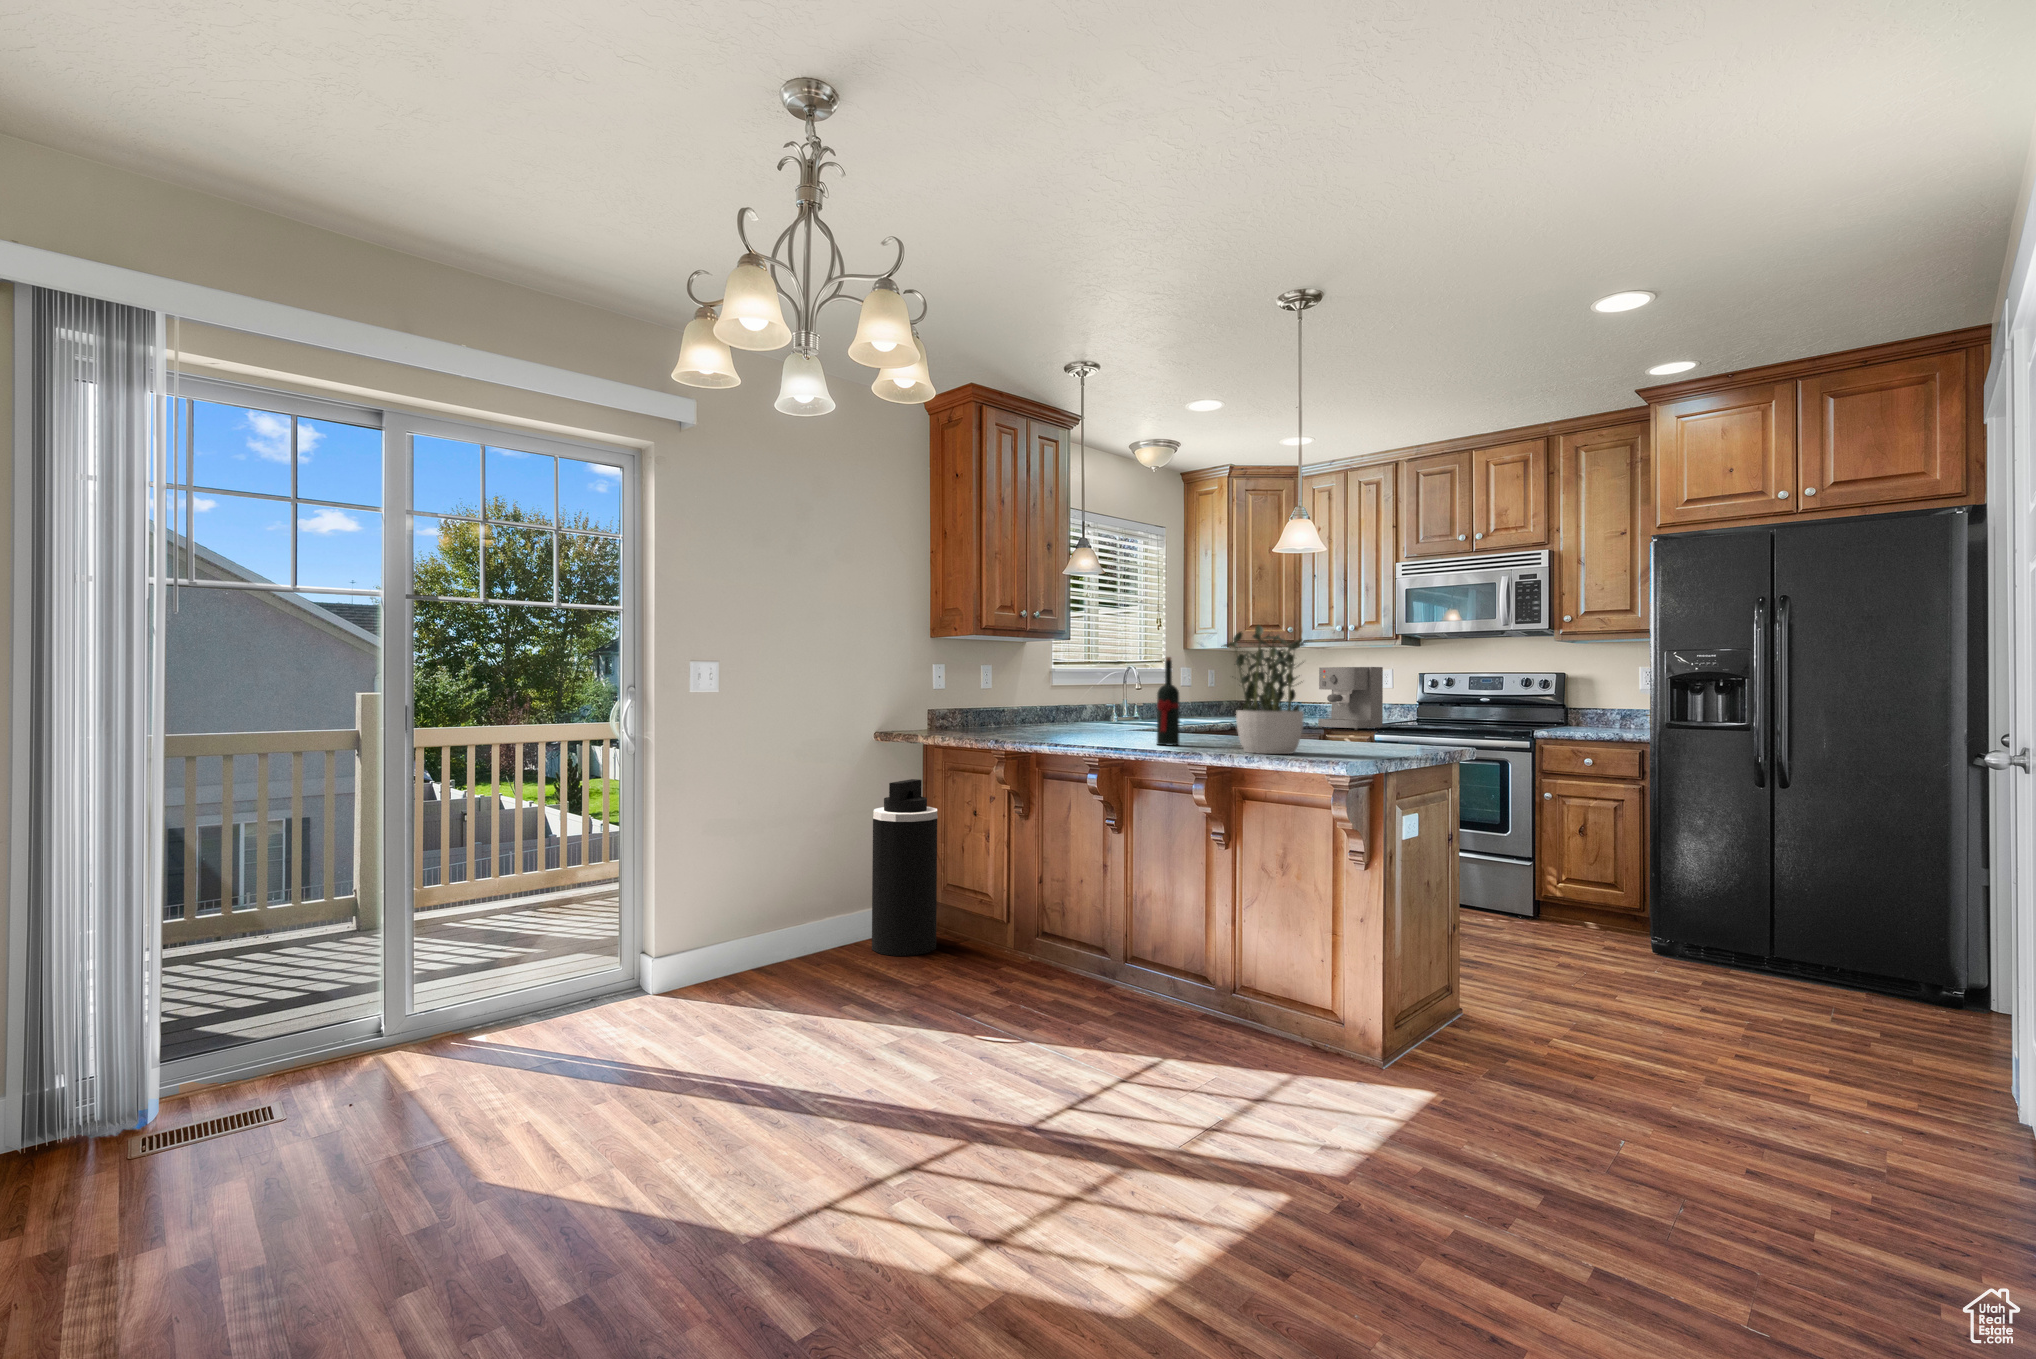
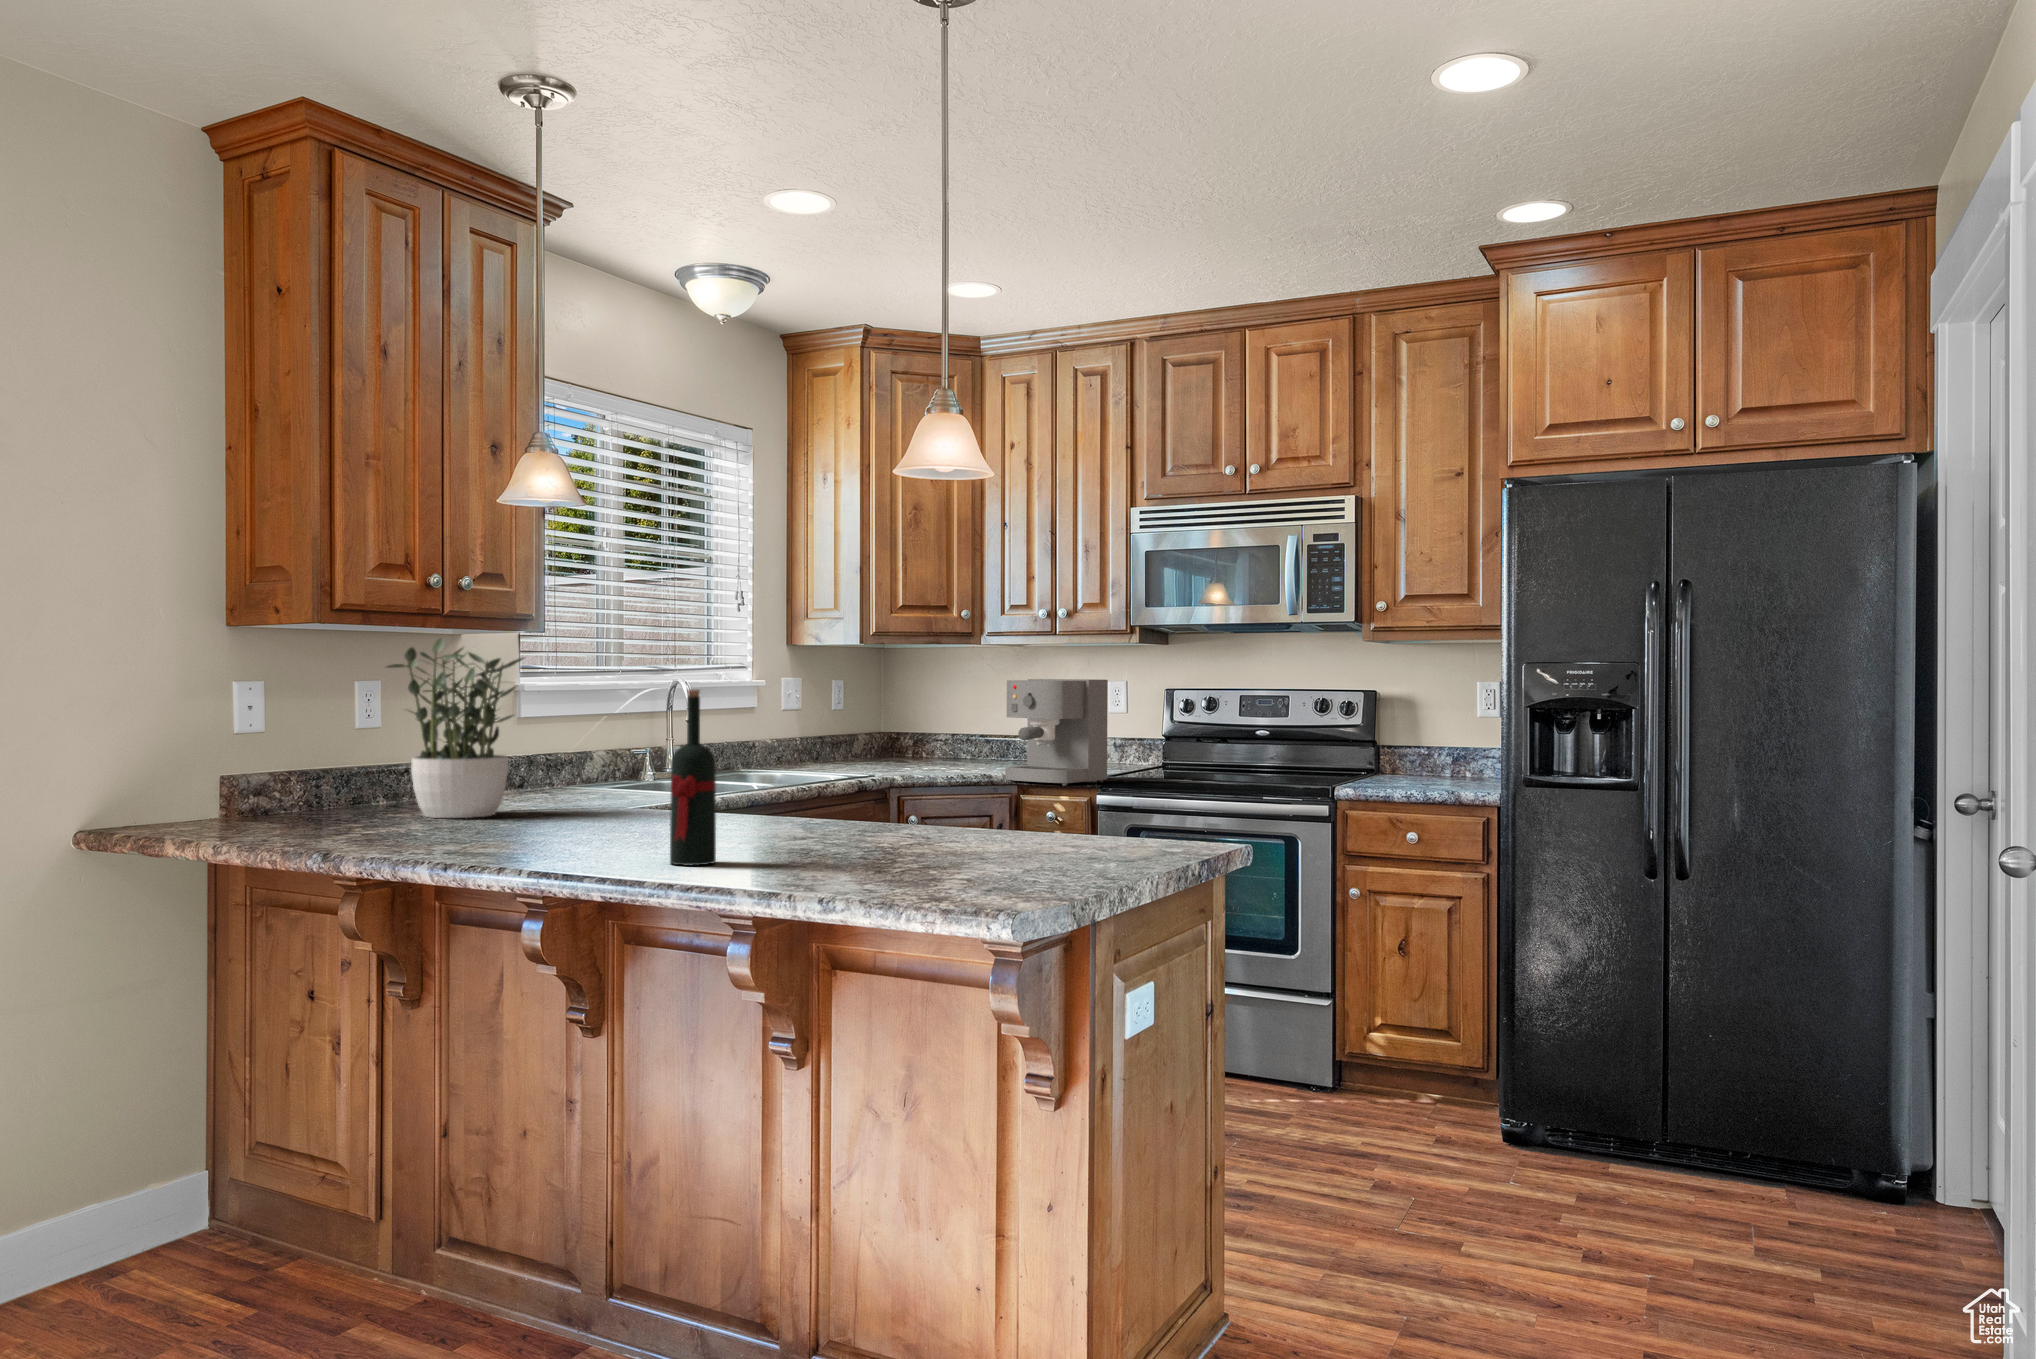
potted plant: present [1221,625,1304,754] -> present [387,638,523,818]
trash can: present [872,779,938,956] -> none [93,926,248,1303]

